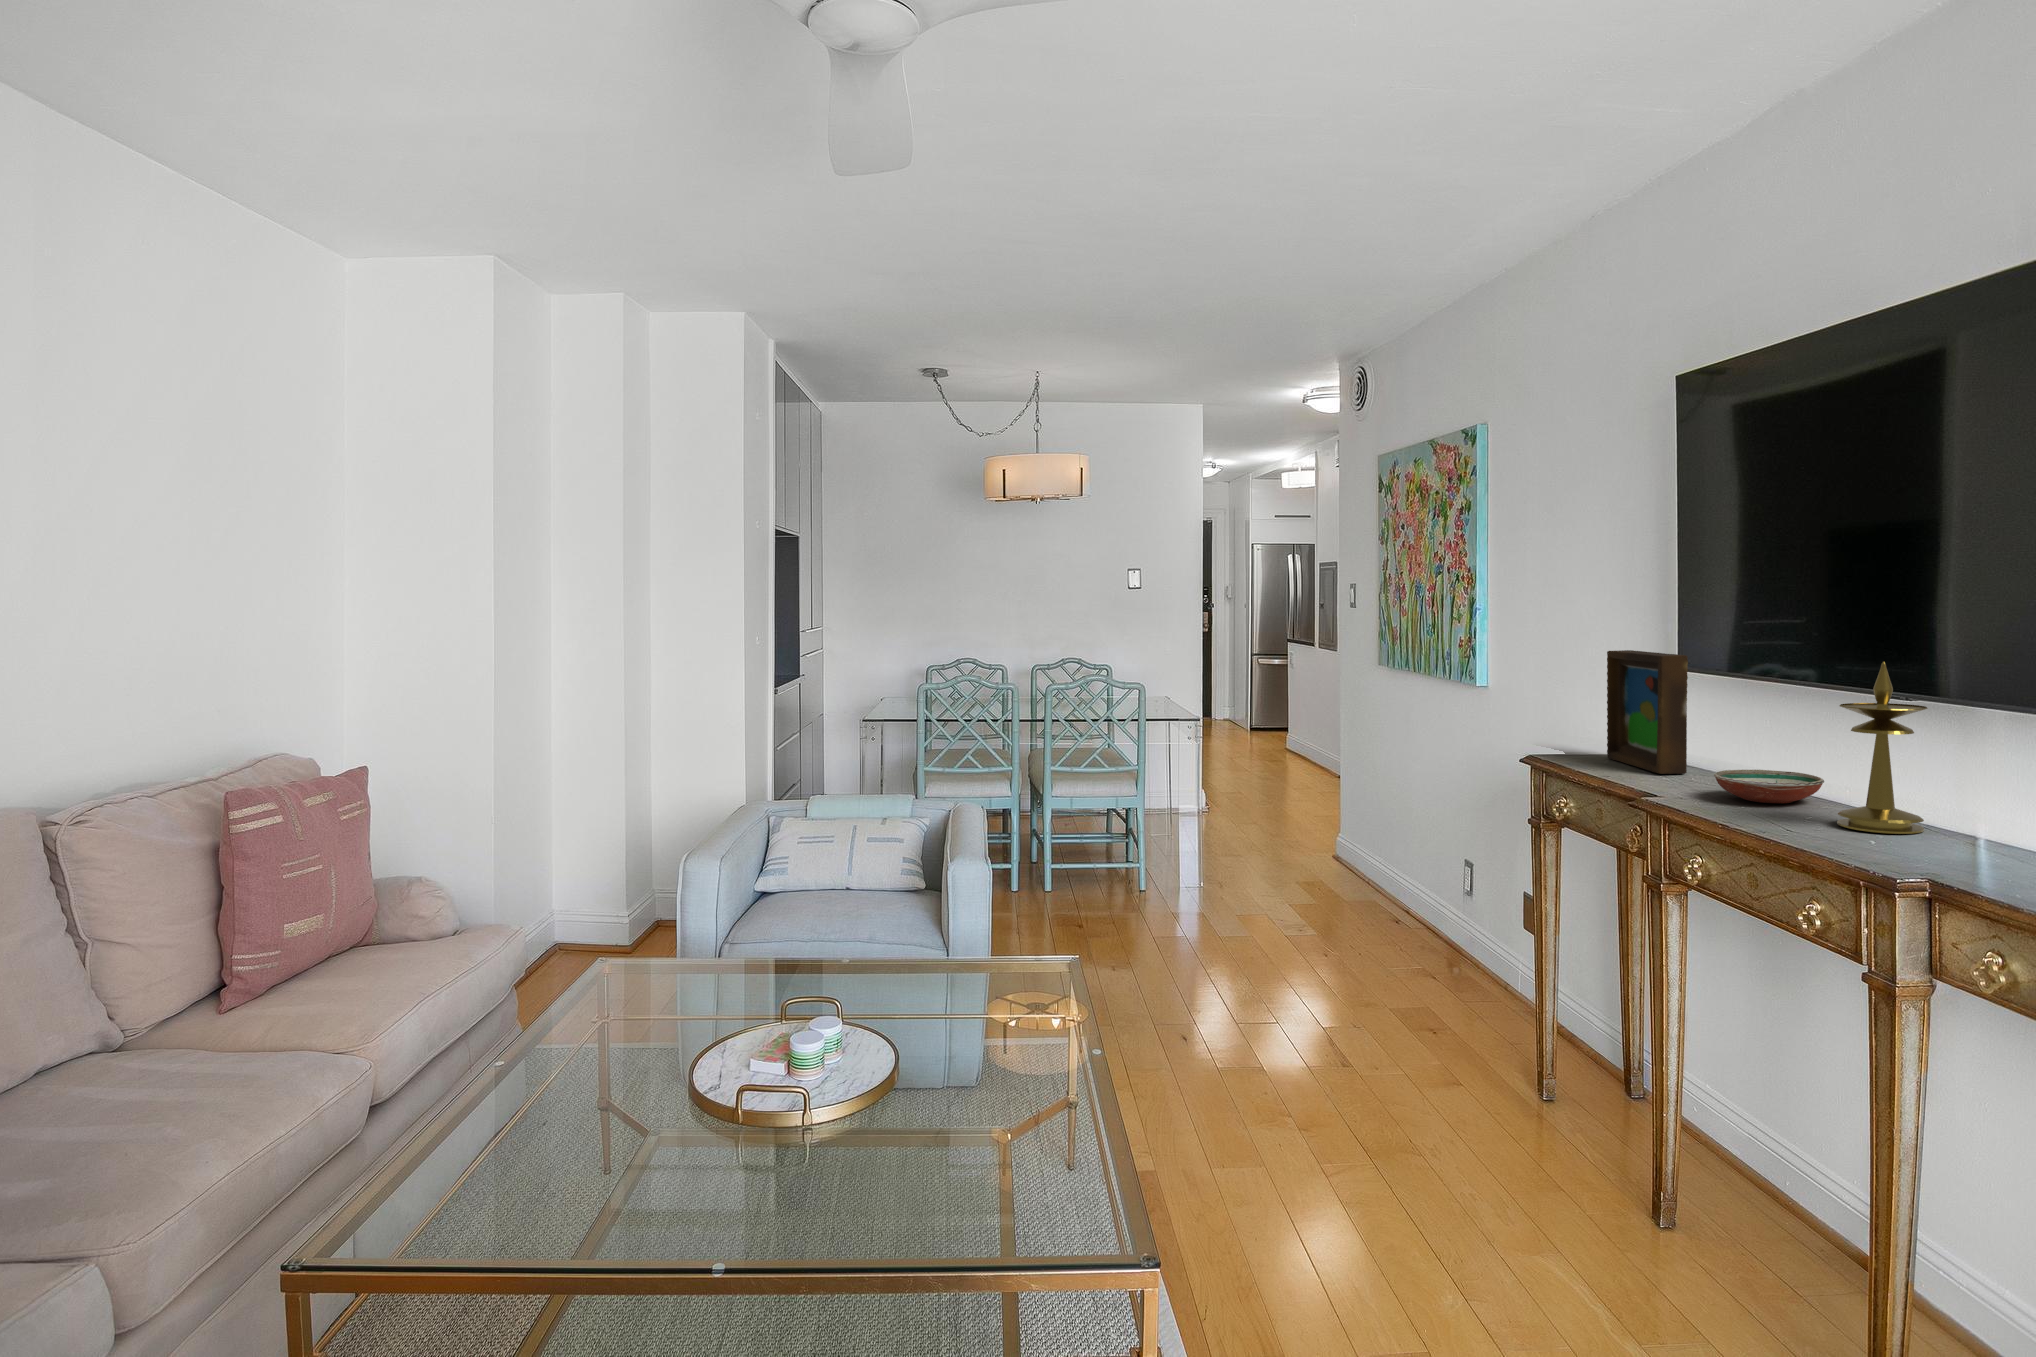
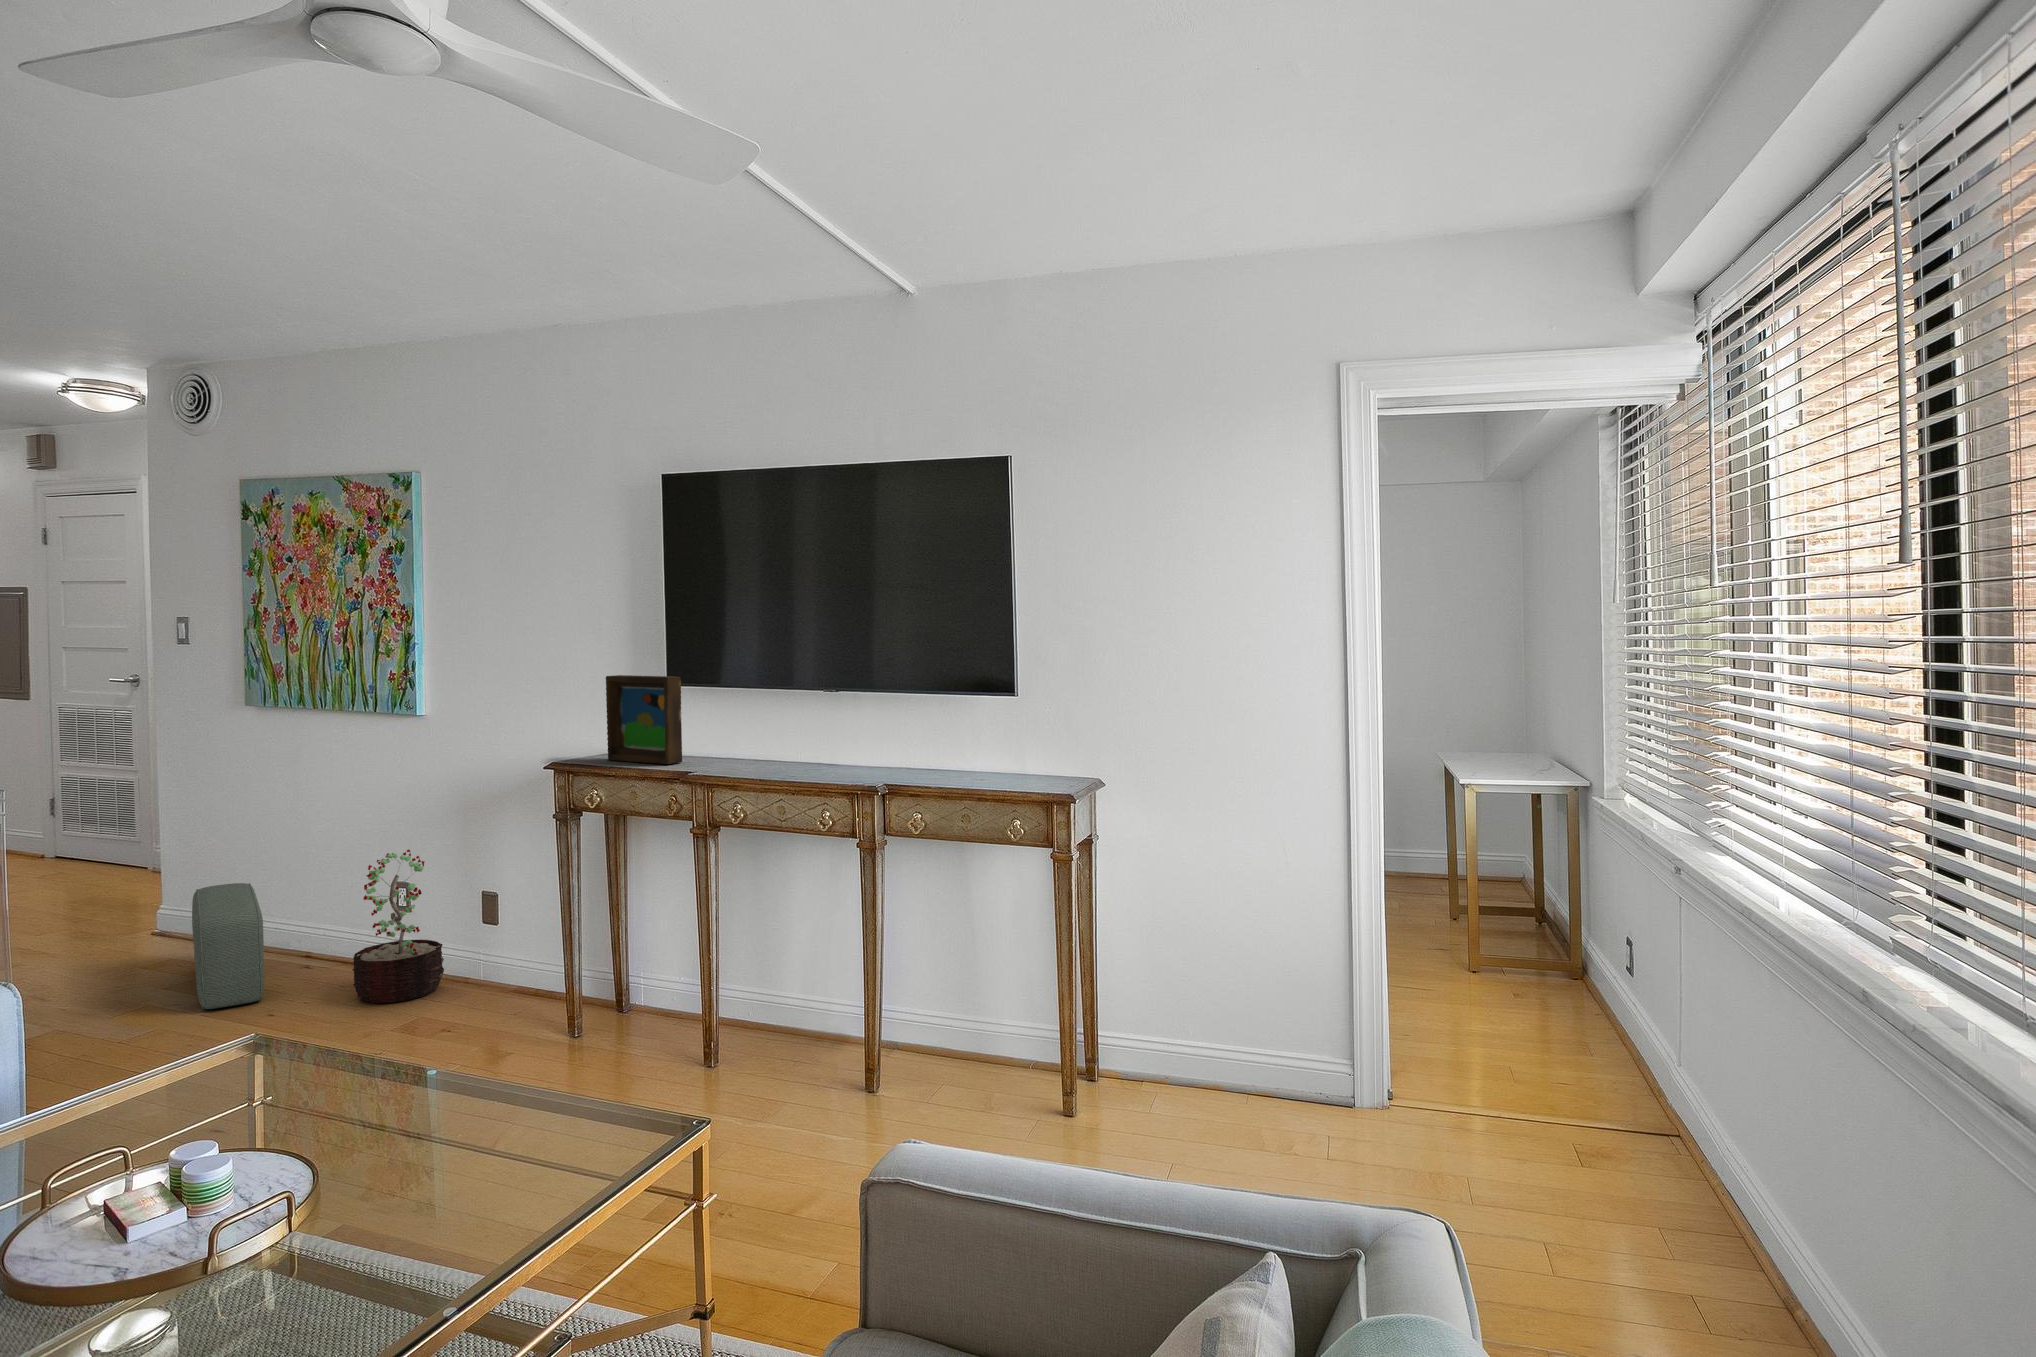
candlestick: present [1837,662,1928,834] -> none [815,674,858,775]
decorative bowl: present [1714,770,1824,803] -> none [728,750,789,770]
decorative plant: none [1392,825,1483,981] -> present [352,849,444,1003]
pouf: none [1285,826,1367,939] -> present [192,883,264,1009]

